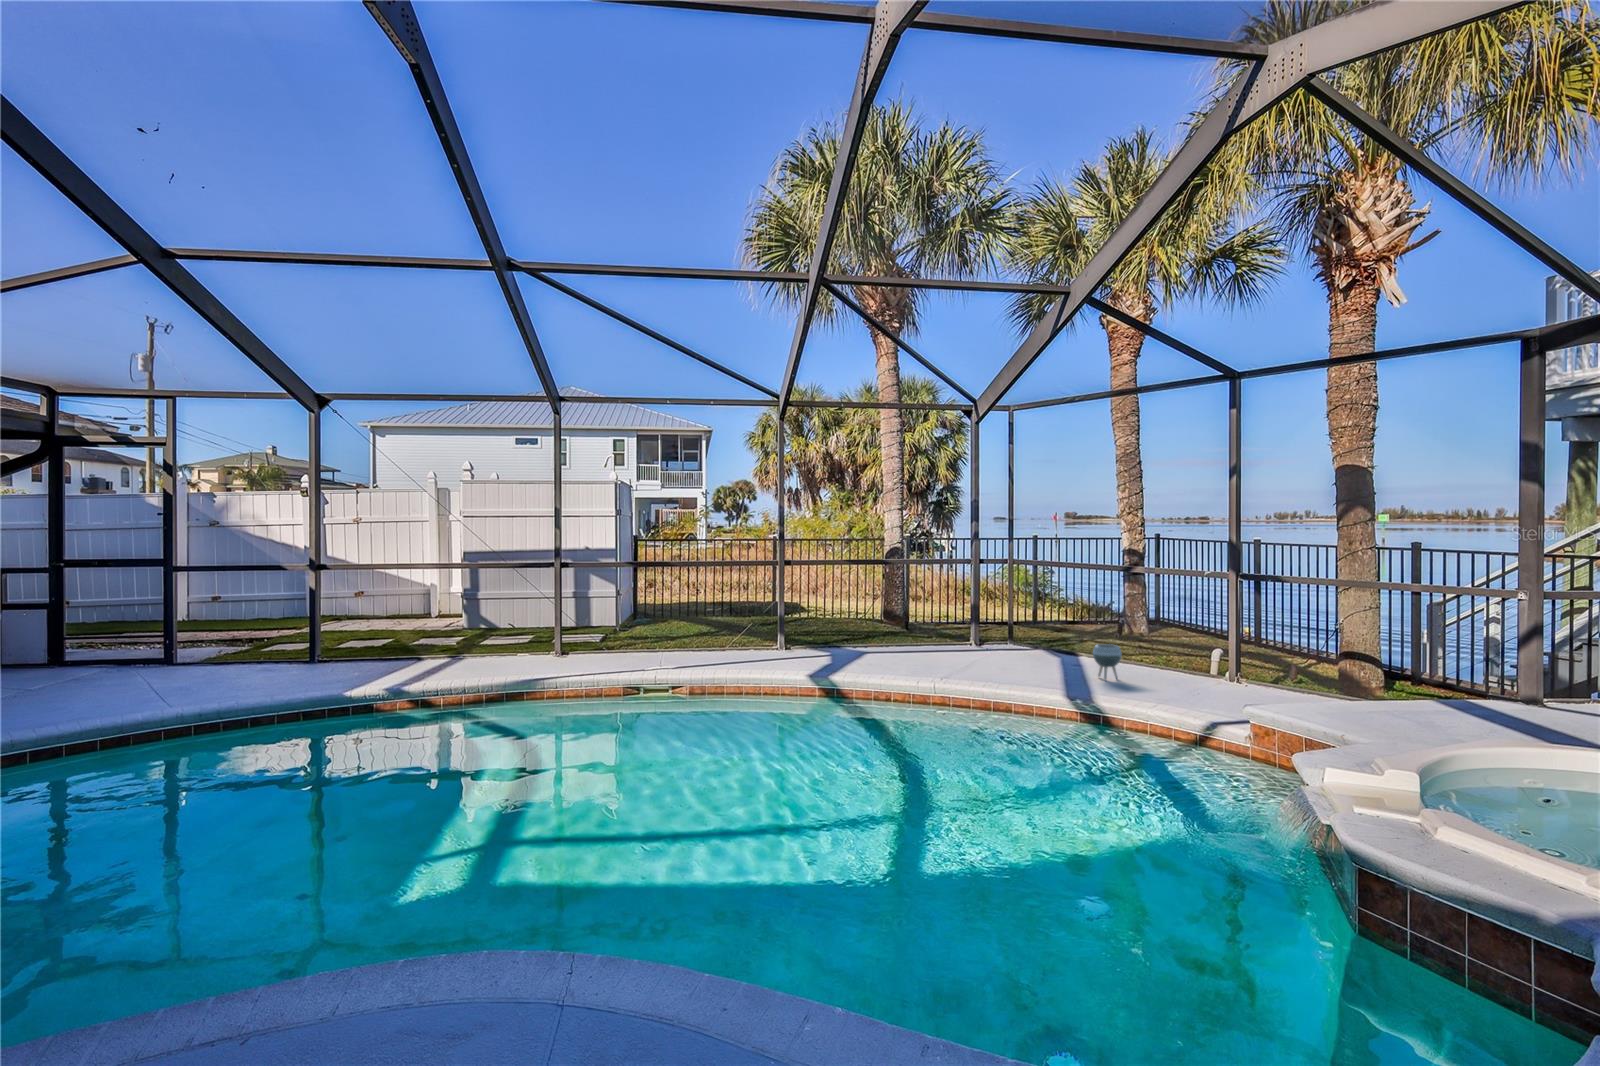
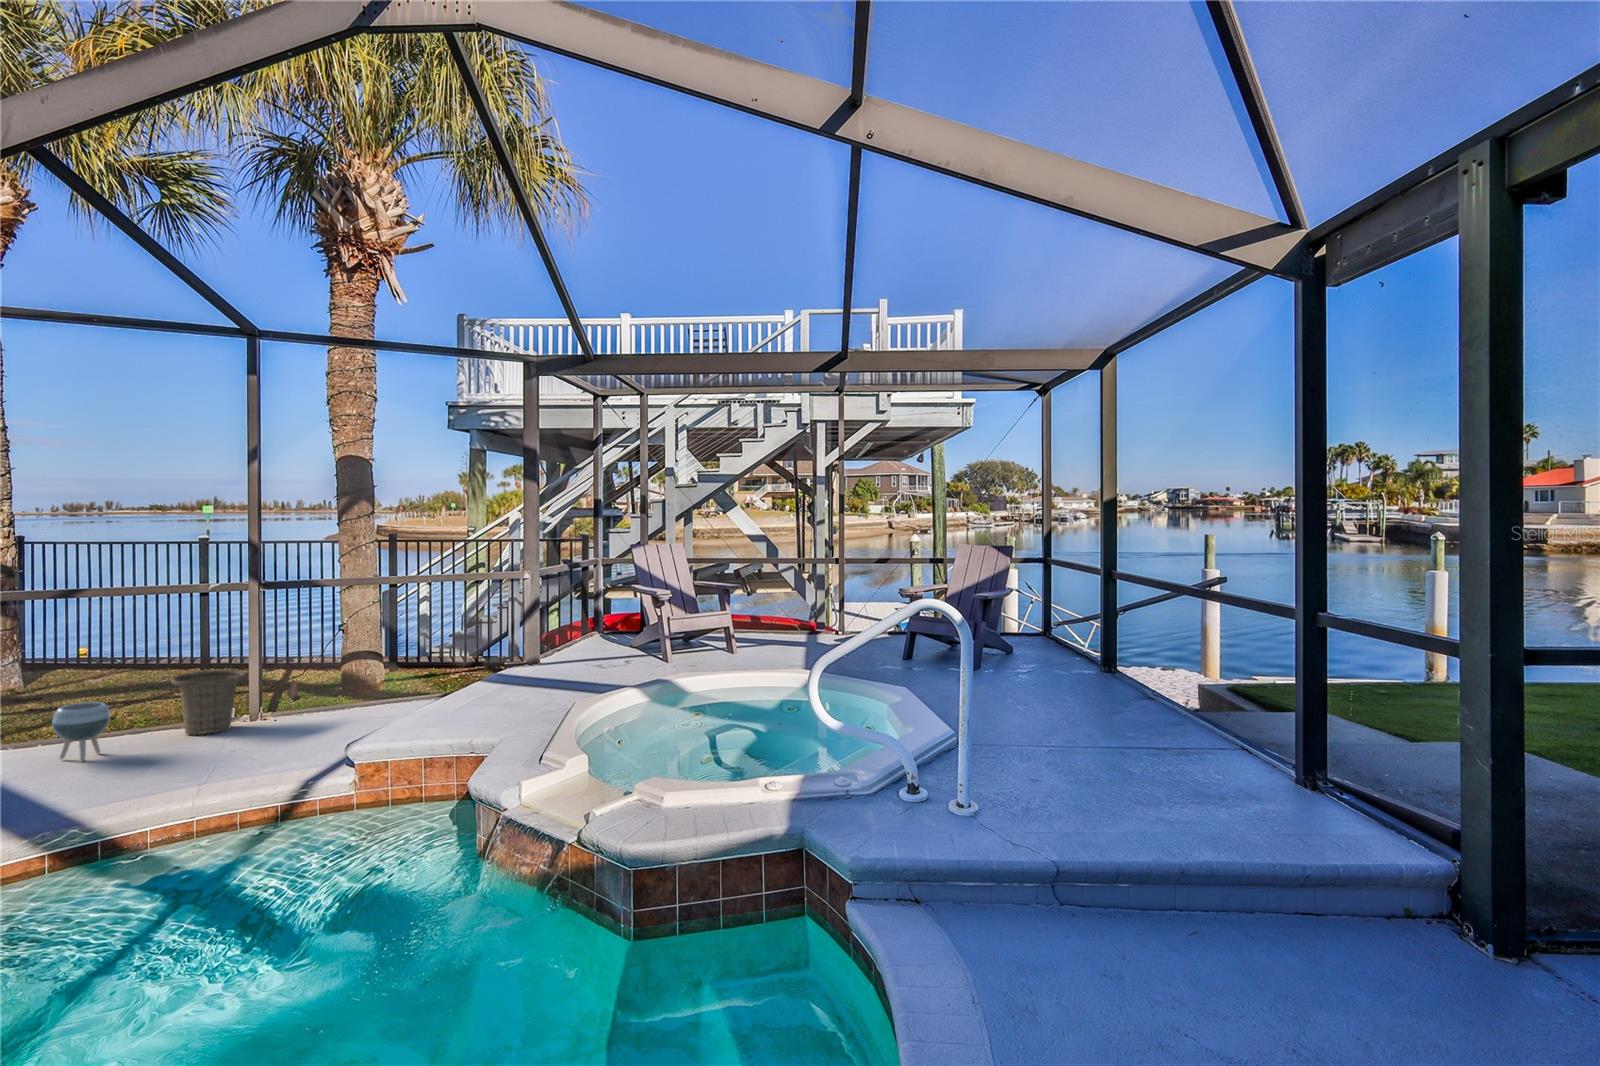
basket: none [1160,638,1208,685] -> present [171,670,246,736]

